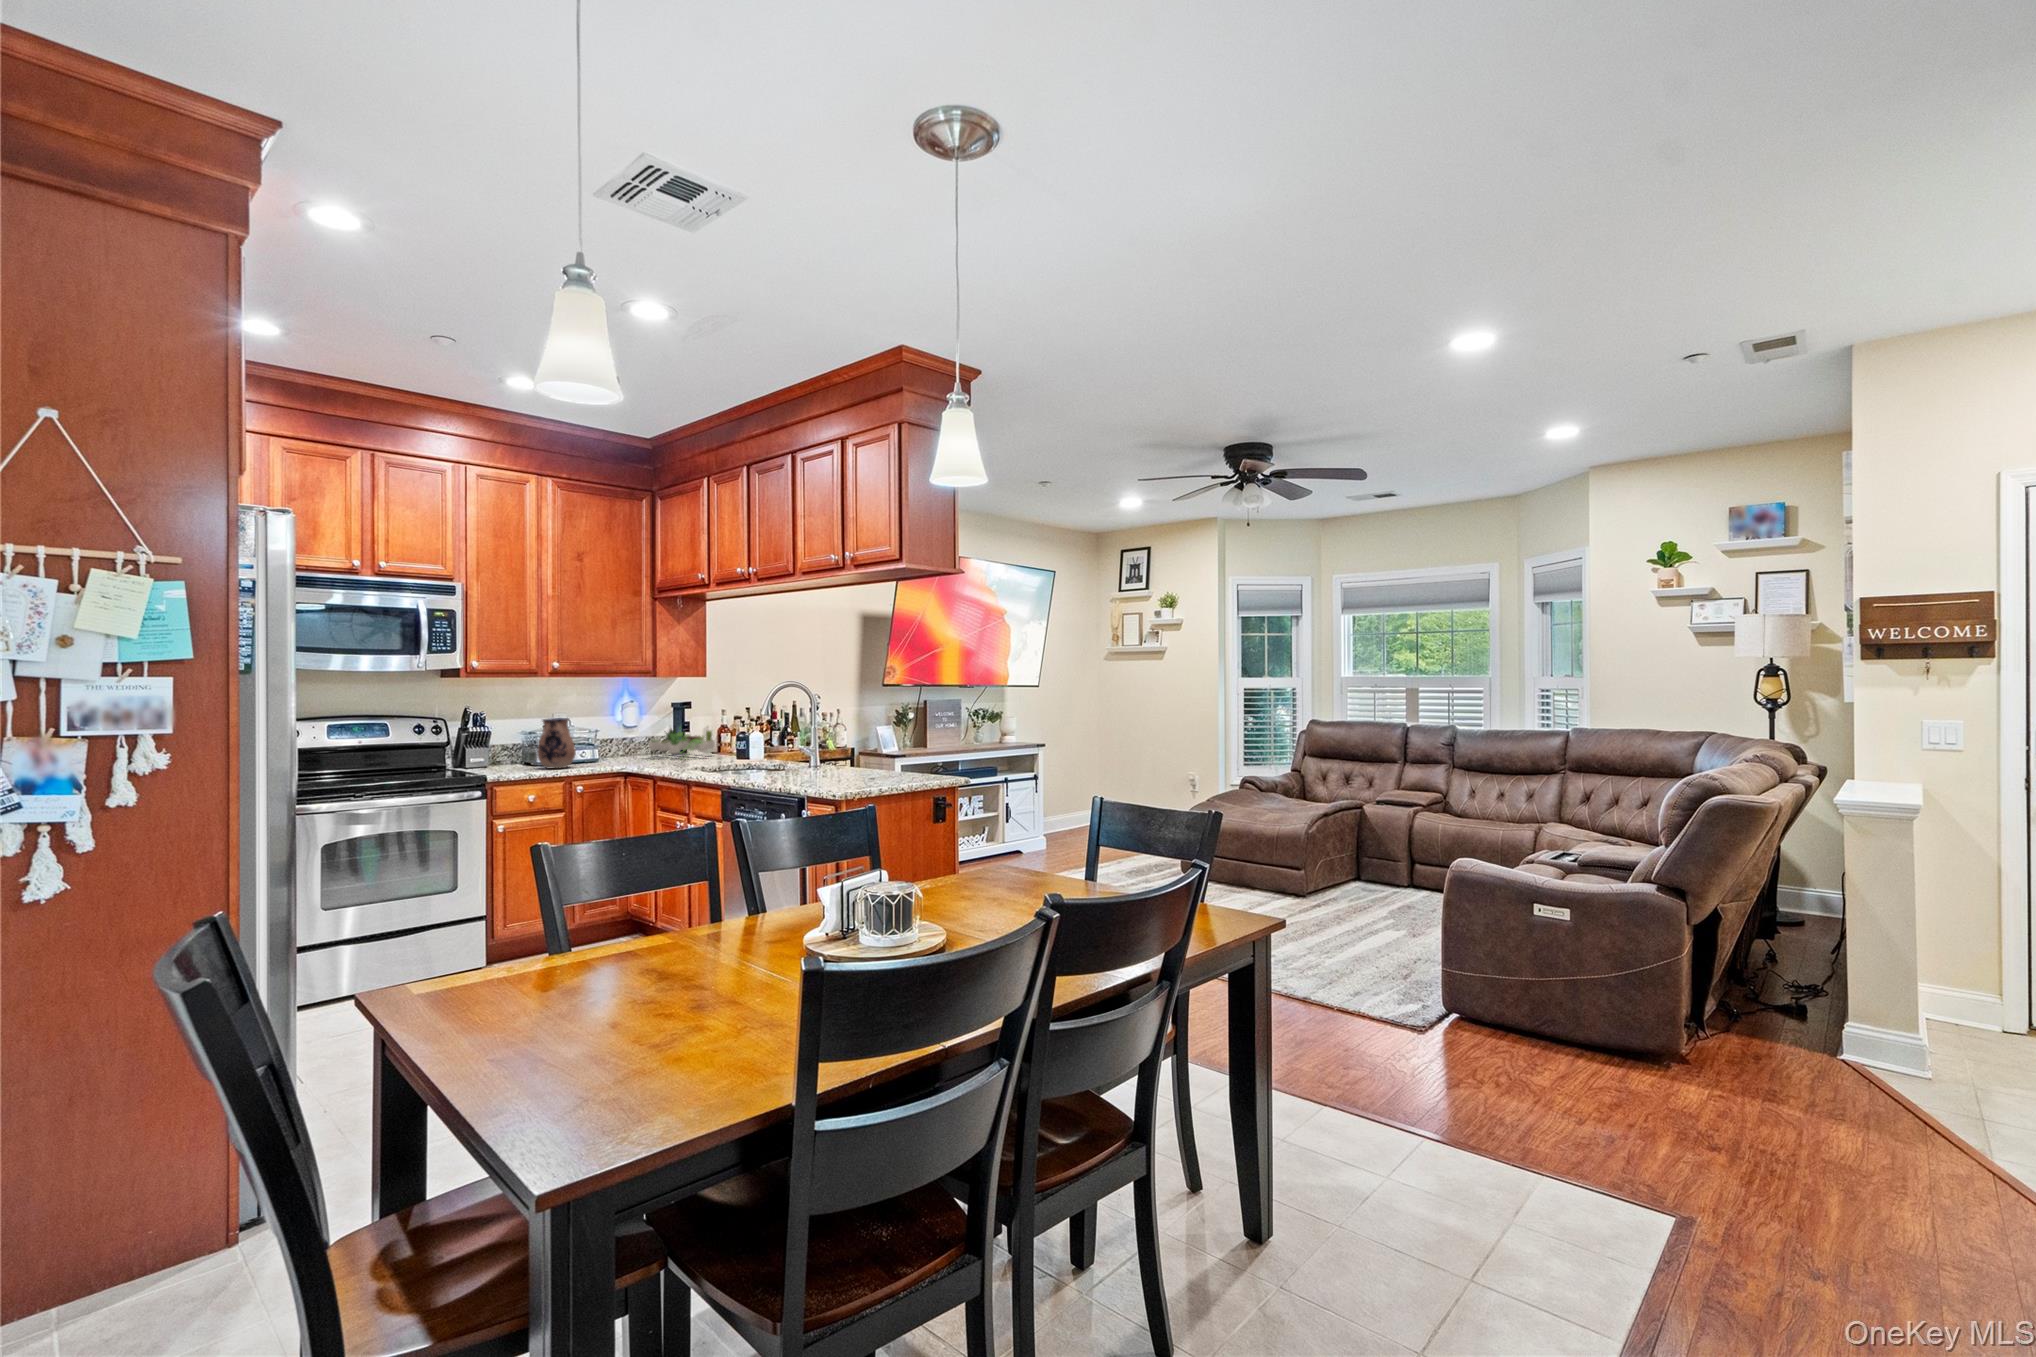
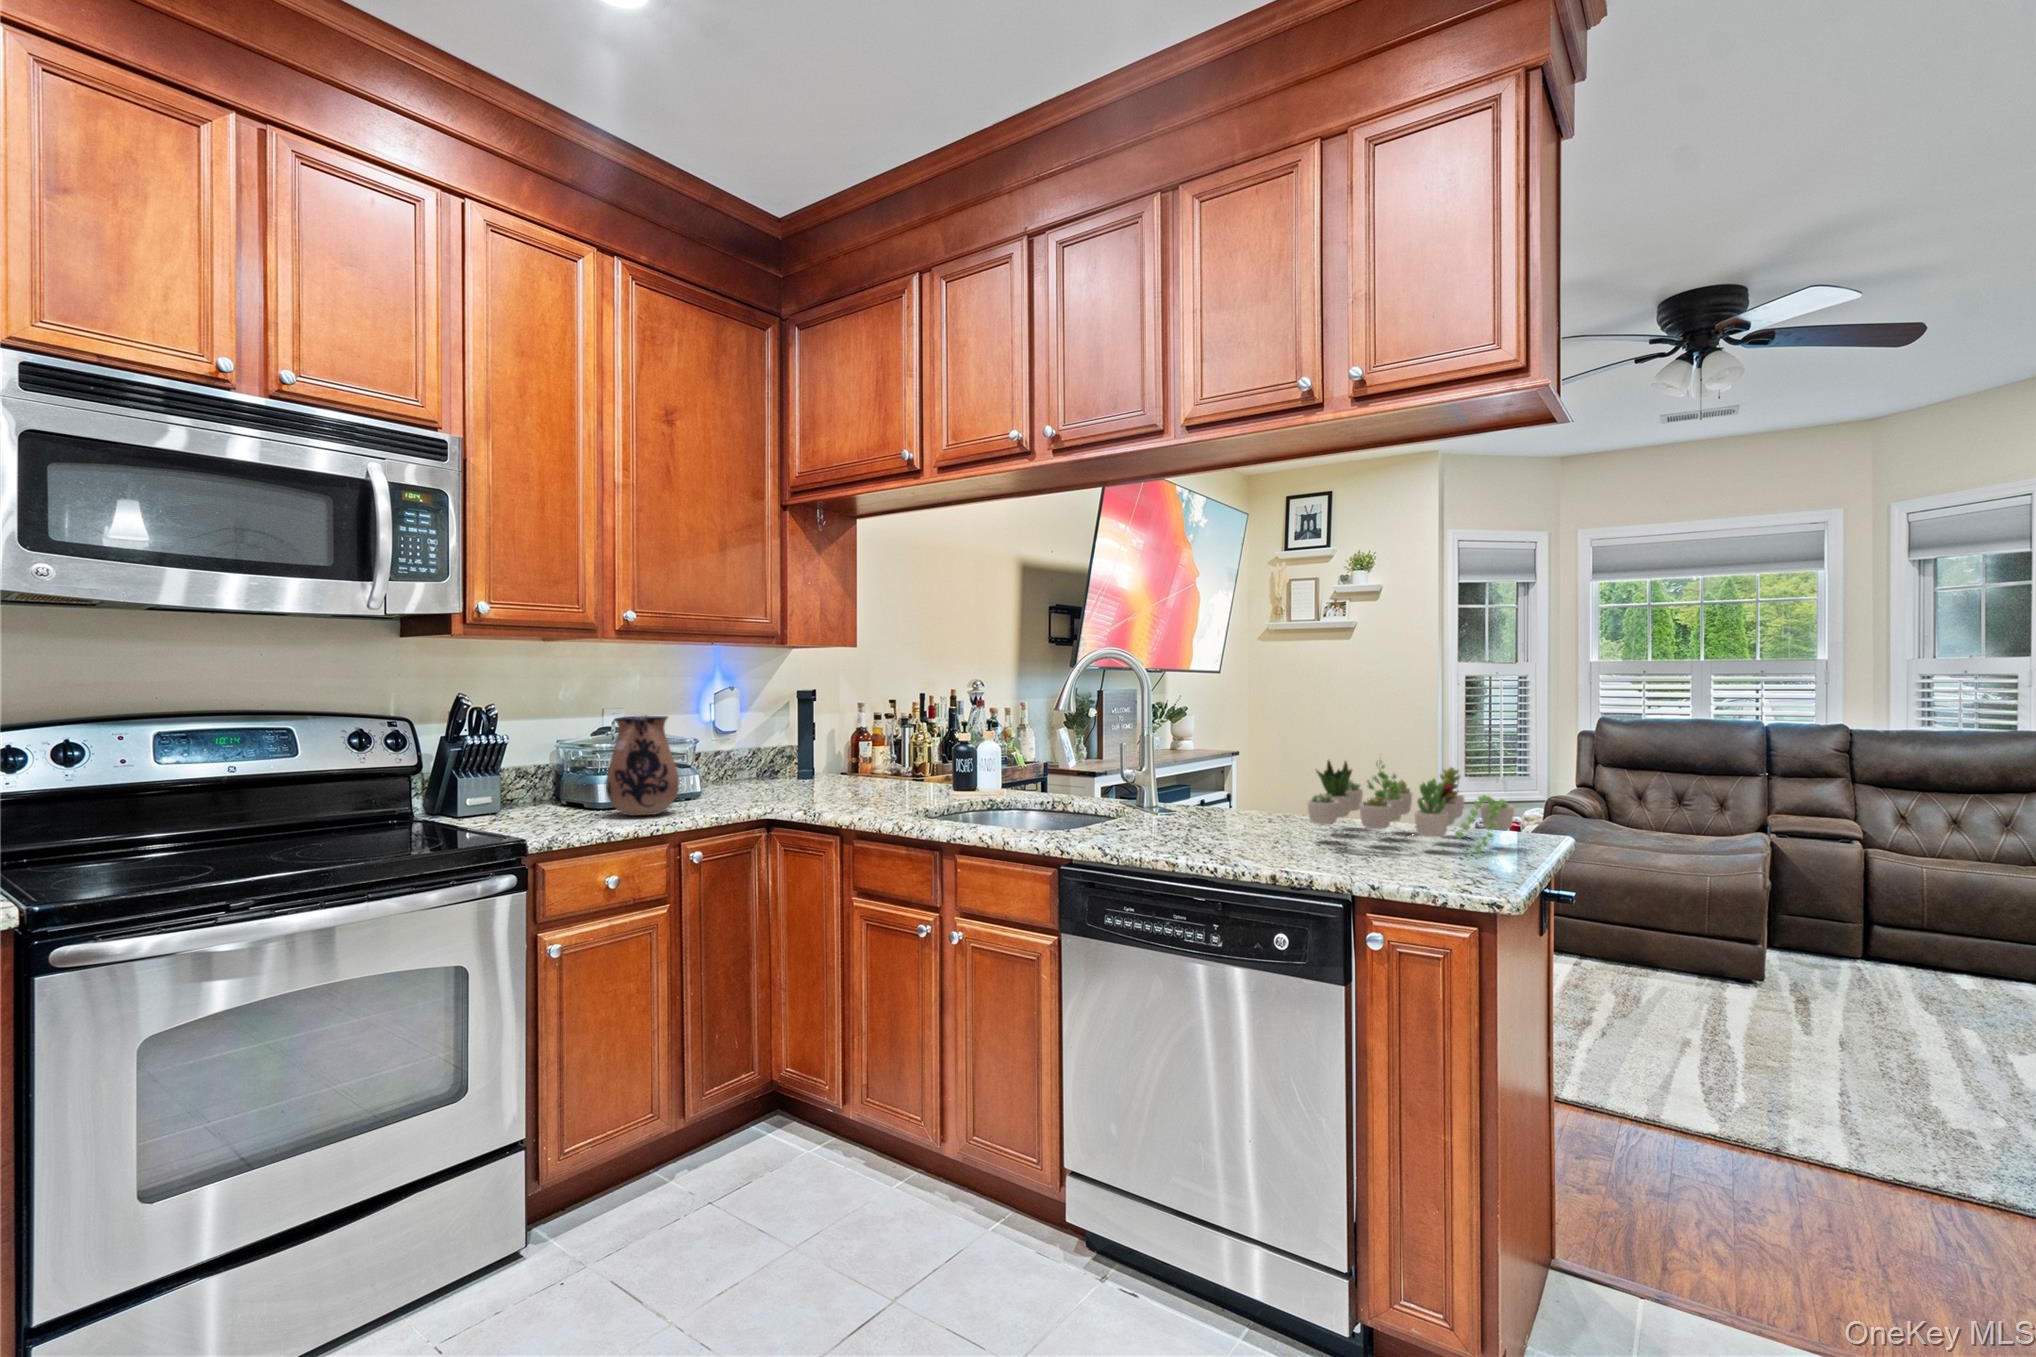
succulent plant: present [649,729,715,754] -> present [1308,761,1514,855]

